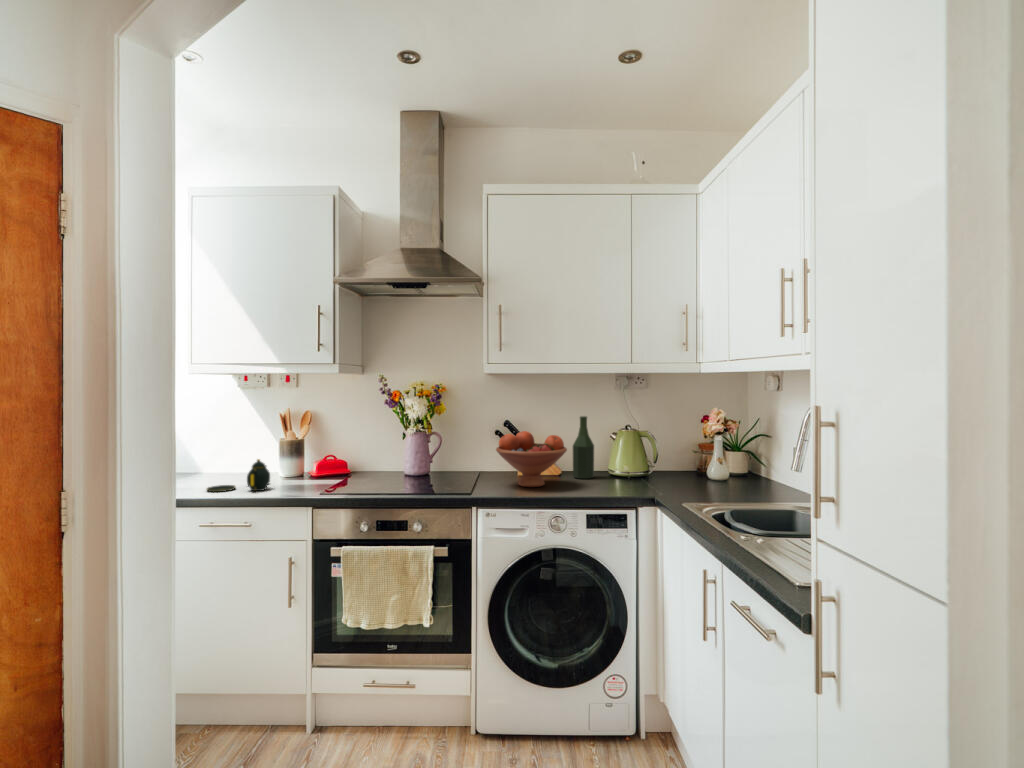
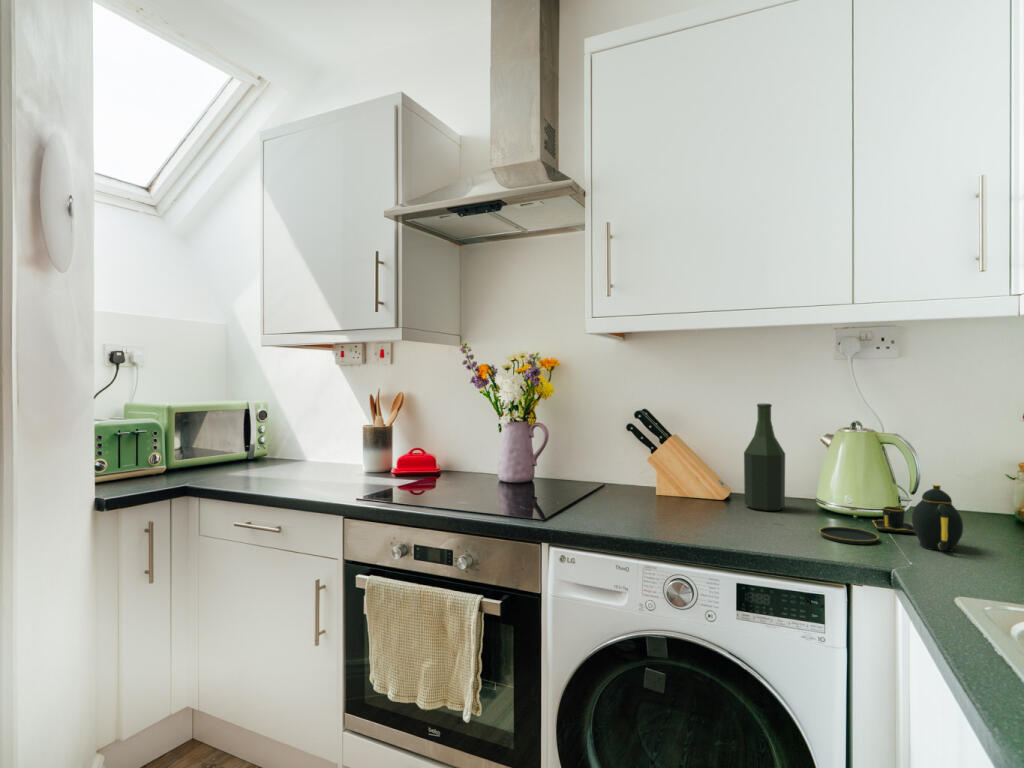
fruit bowl: present [496,431,567,487] -> none [597,425,719,519]
teapot: present [207,459,270,492] -> present [819,484,963,551]

